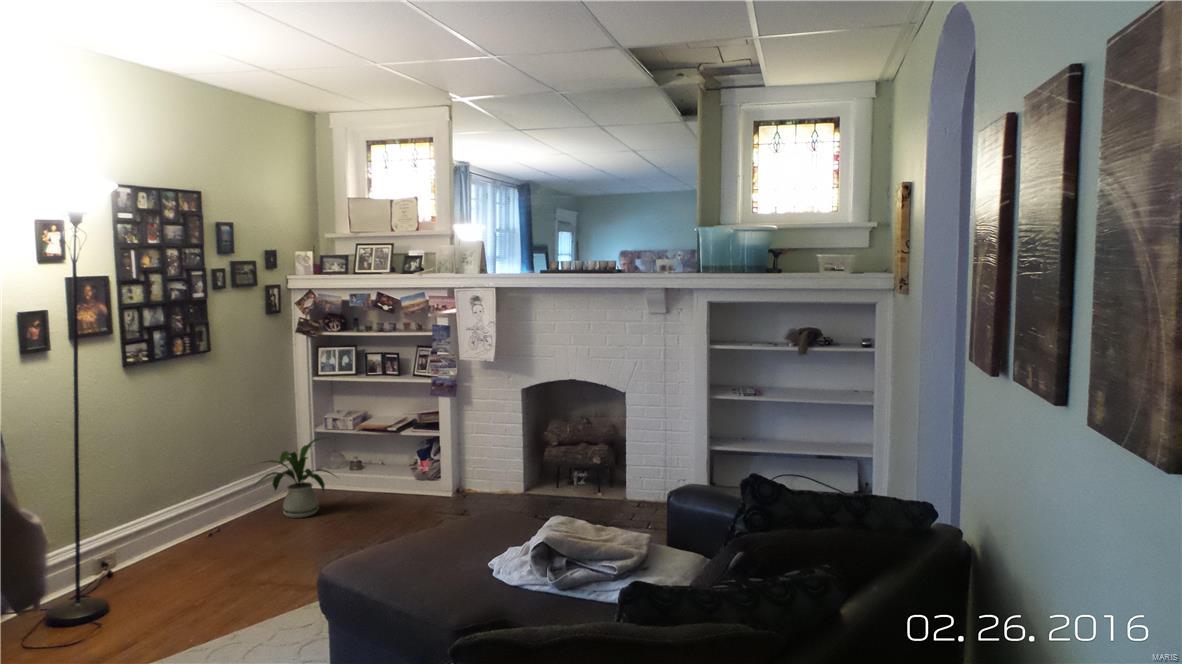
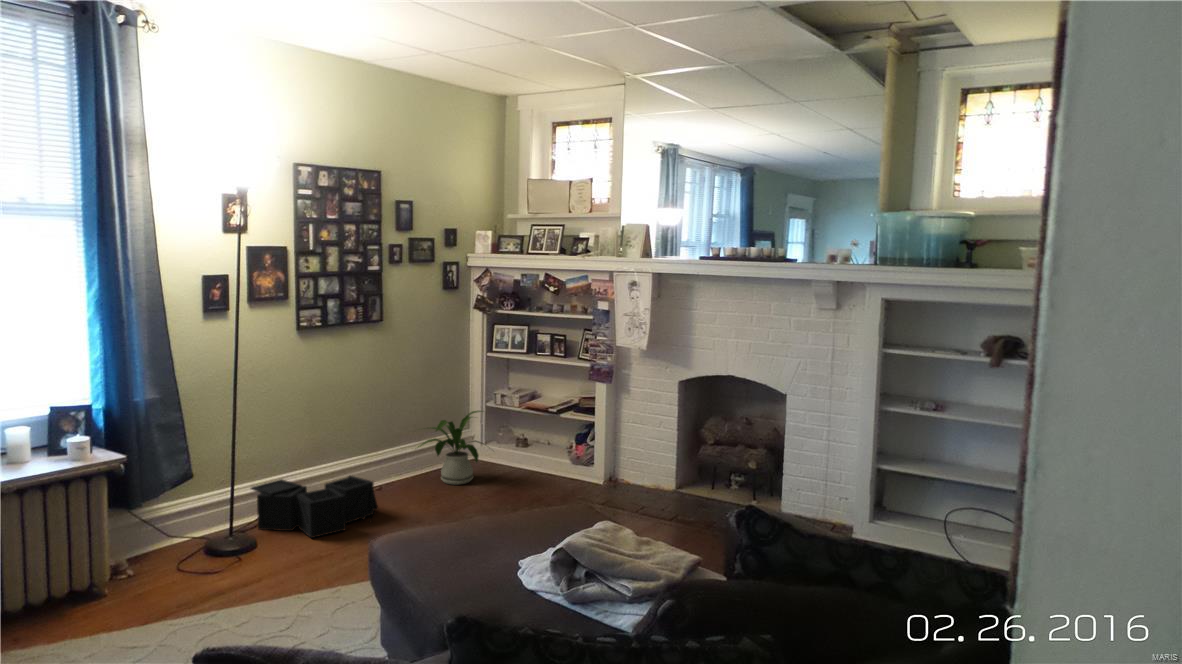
storage bin: none [82,522,236,596] -> present [251,476,378,538]

